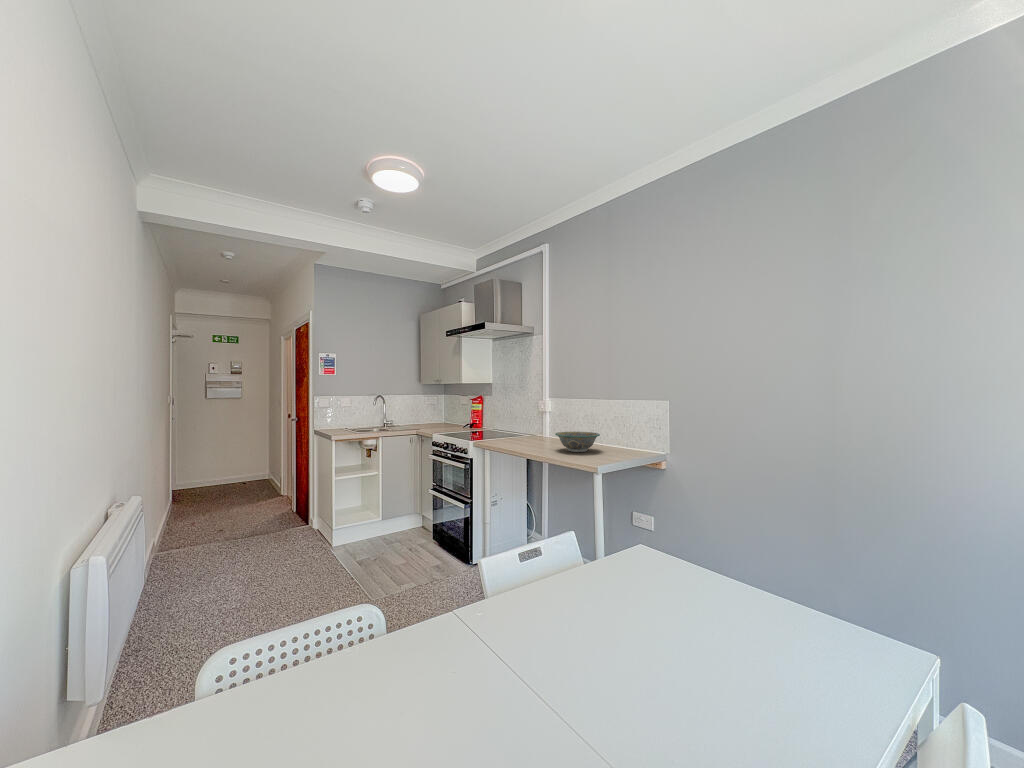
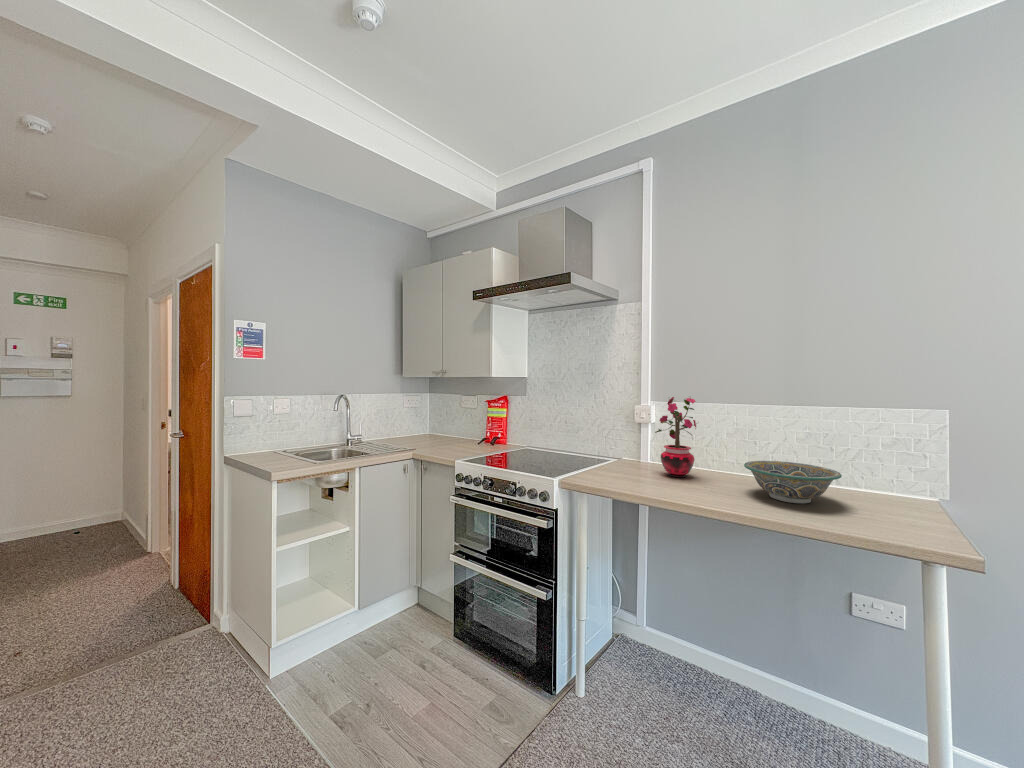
potted plant: none [530,394,556,443] -> present [655,397,696,477]

